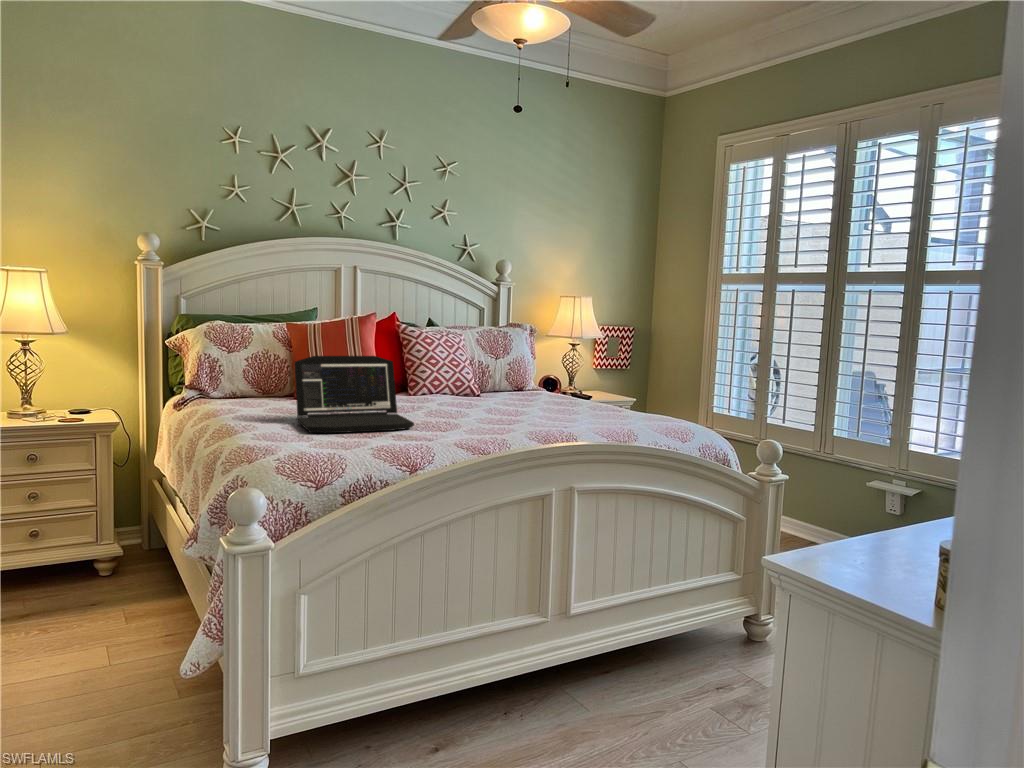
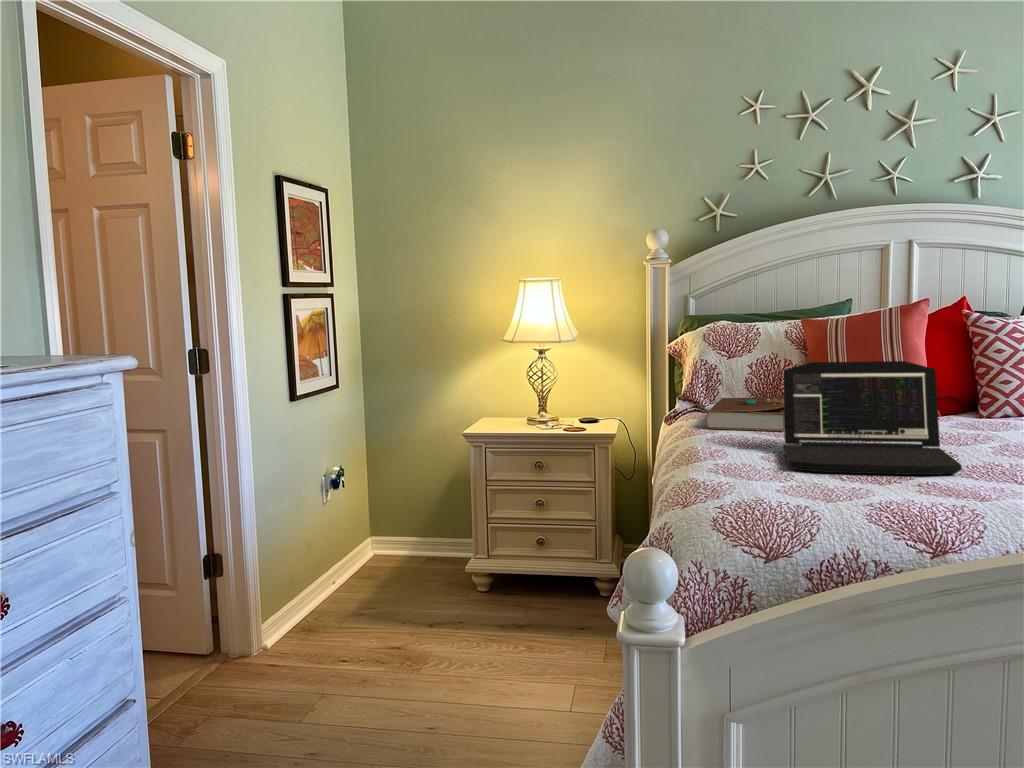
book: none [222,381,288,410] -> present [706,395,784,431]

